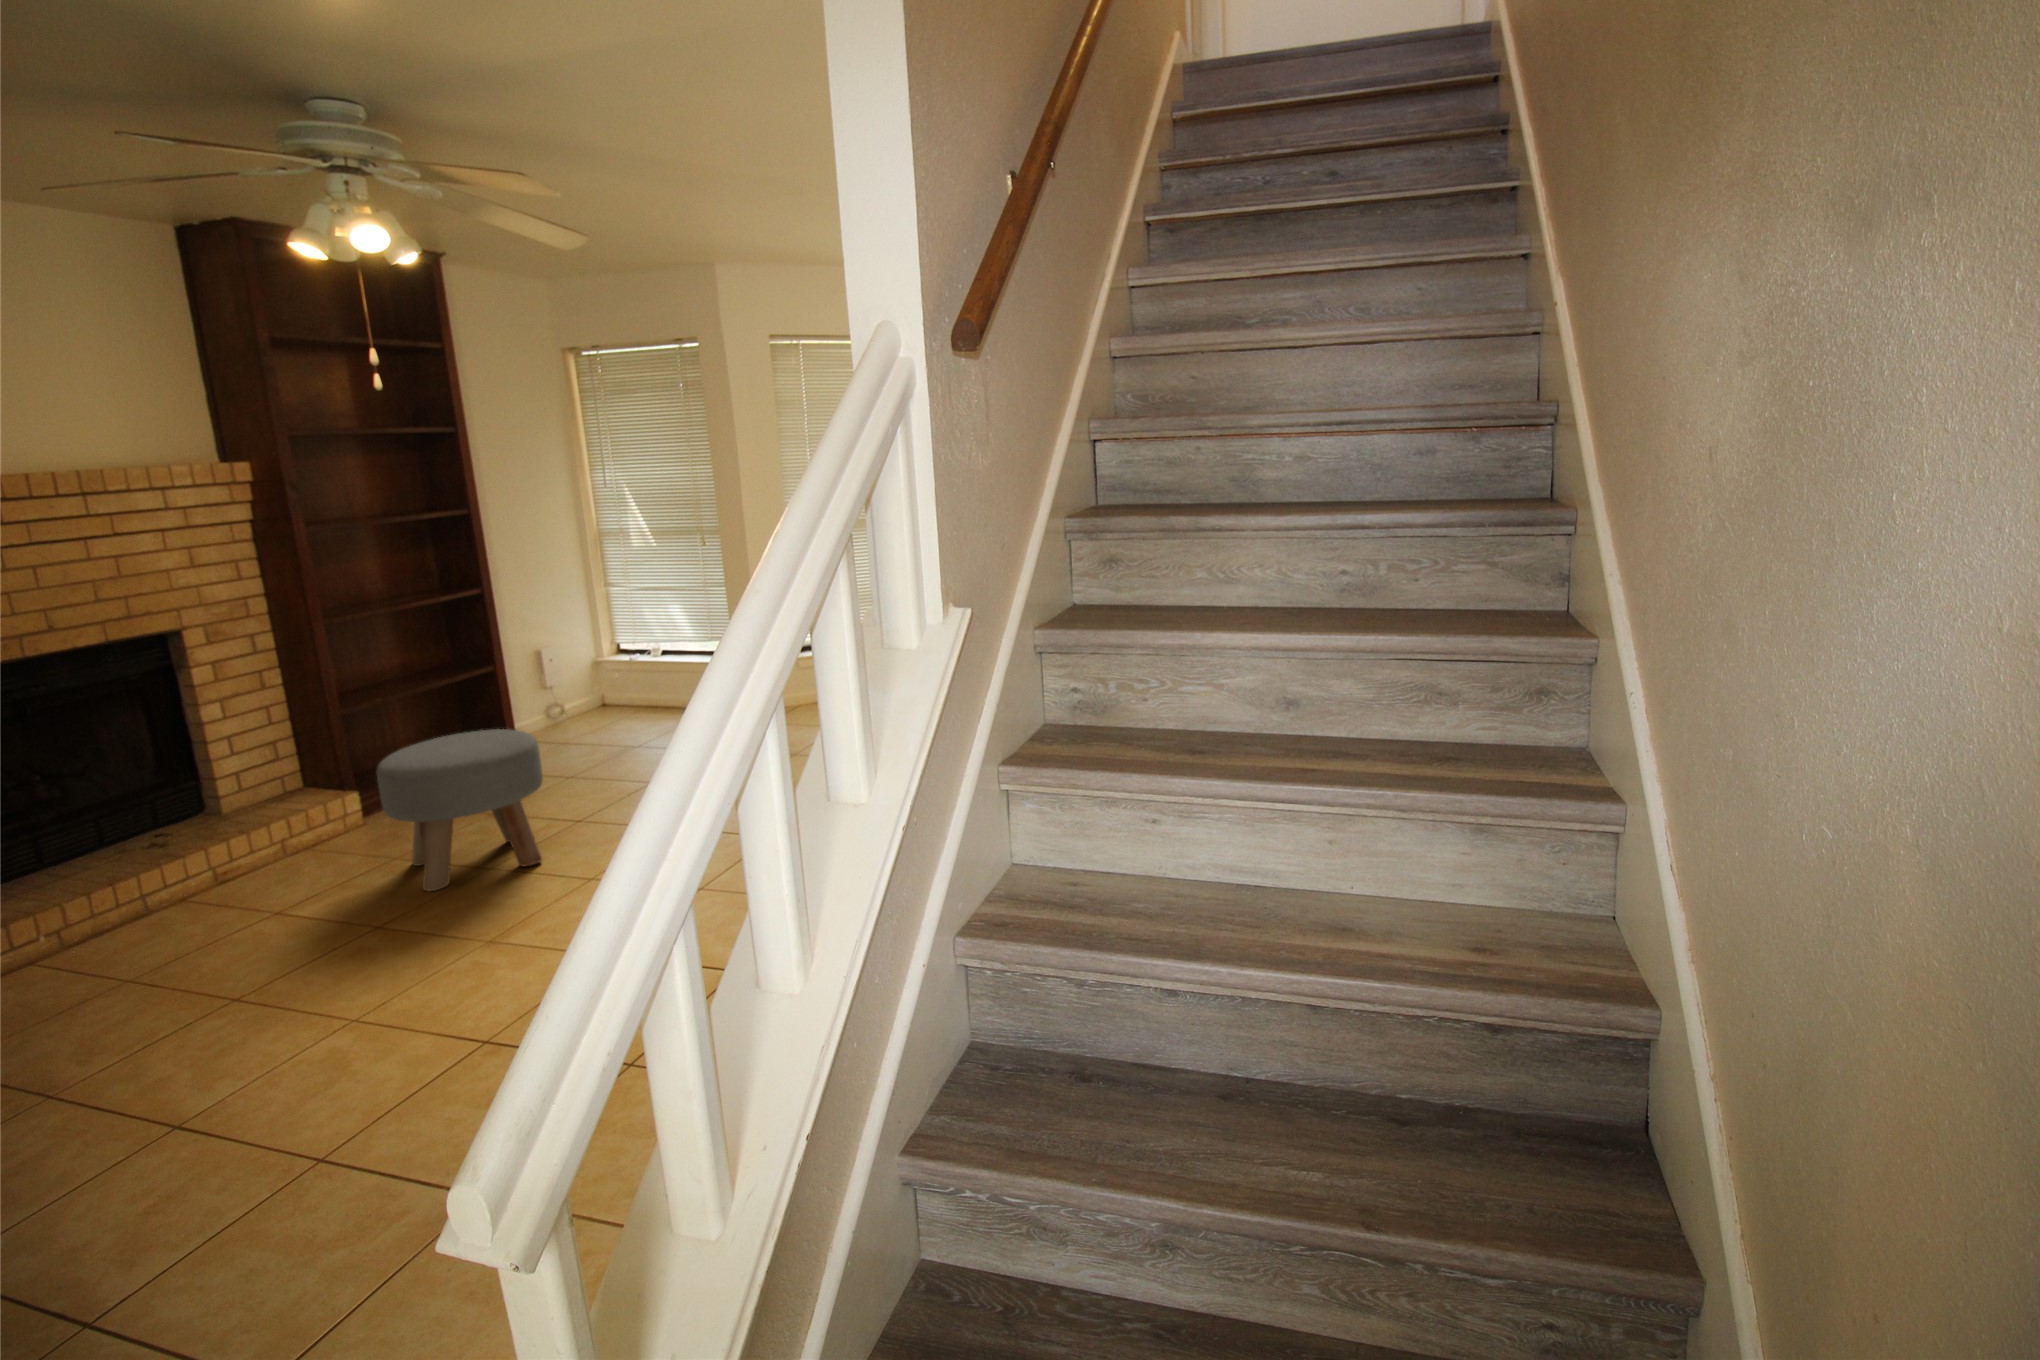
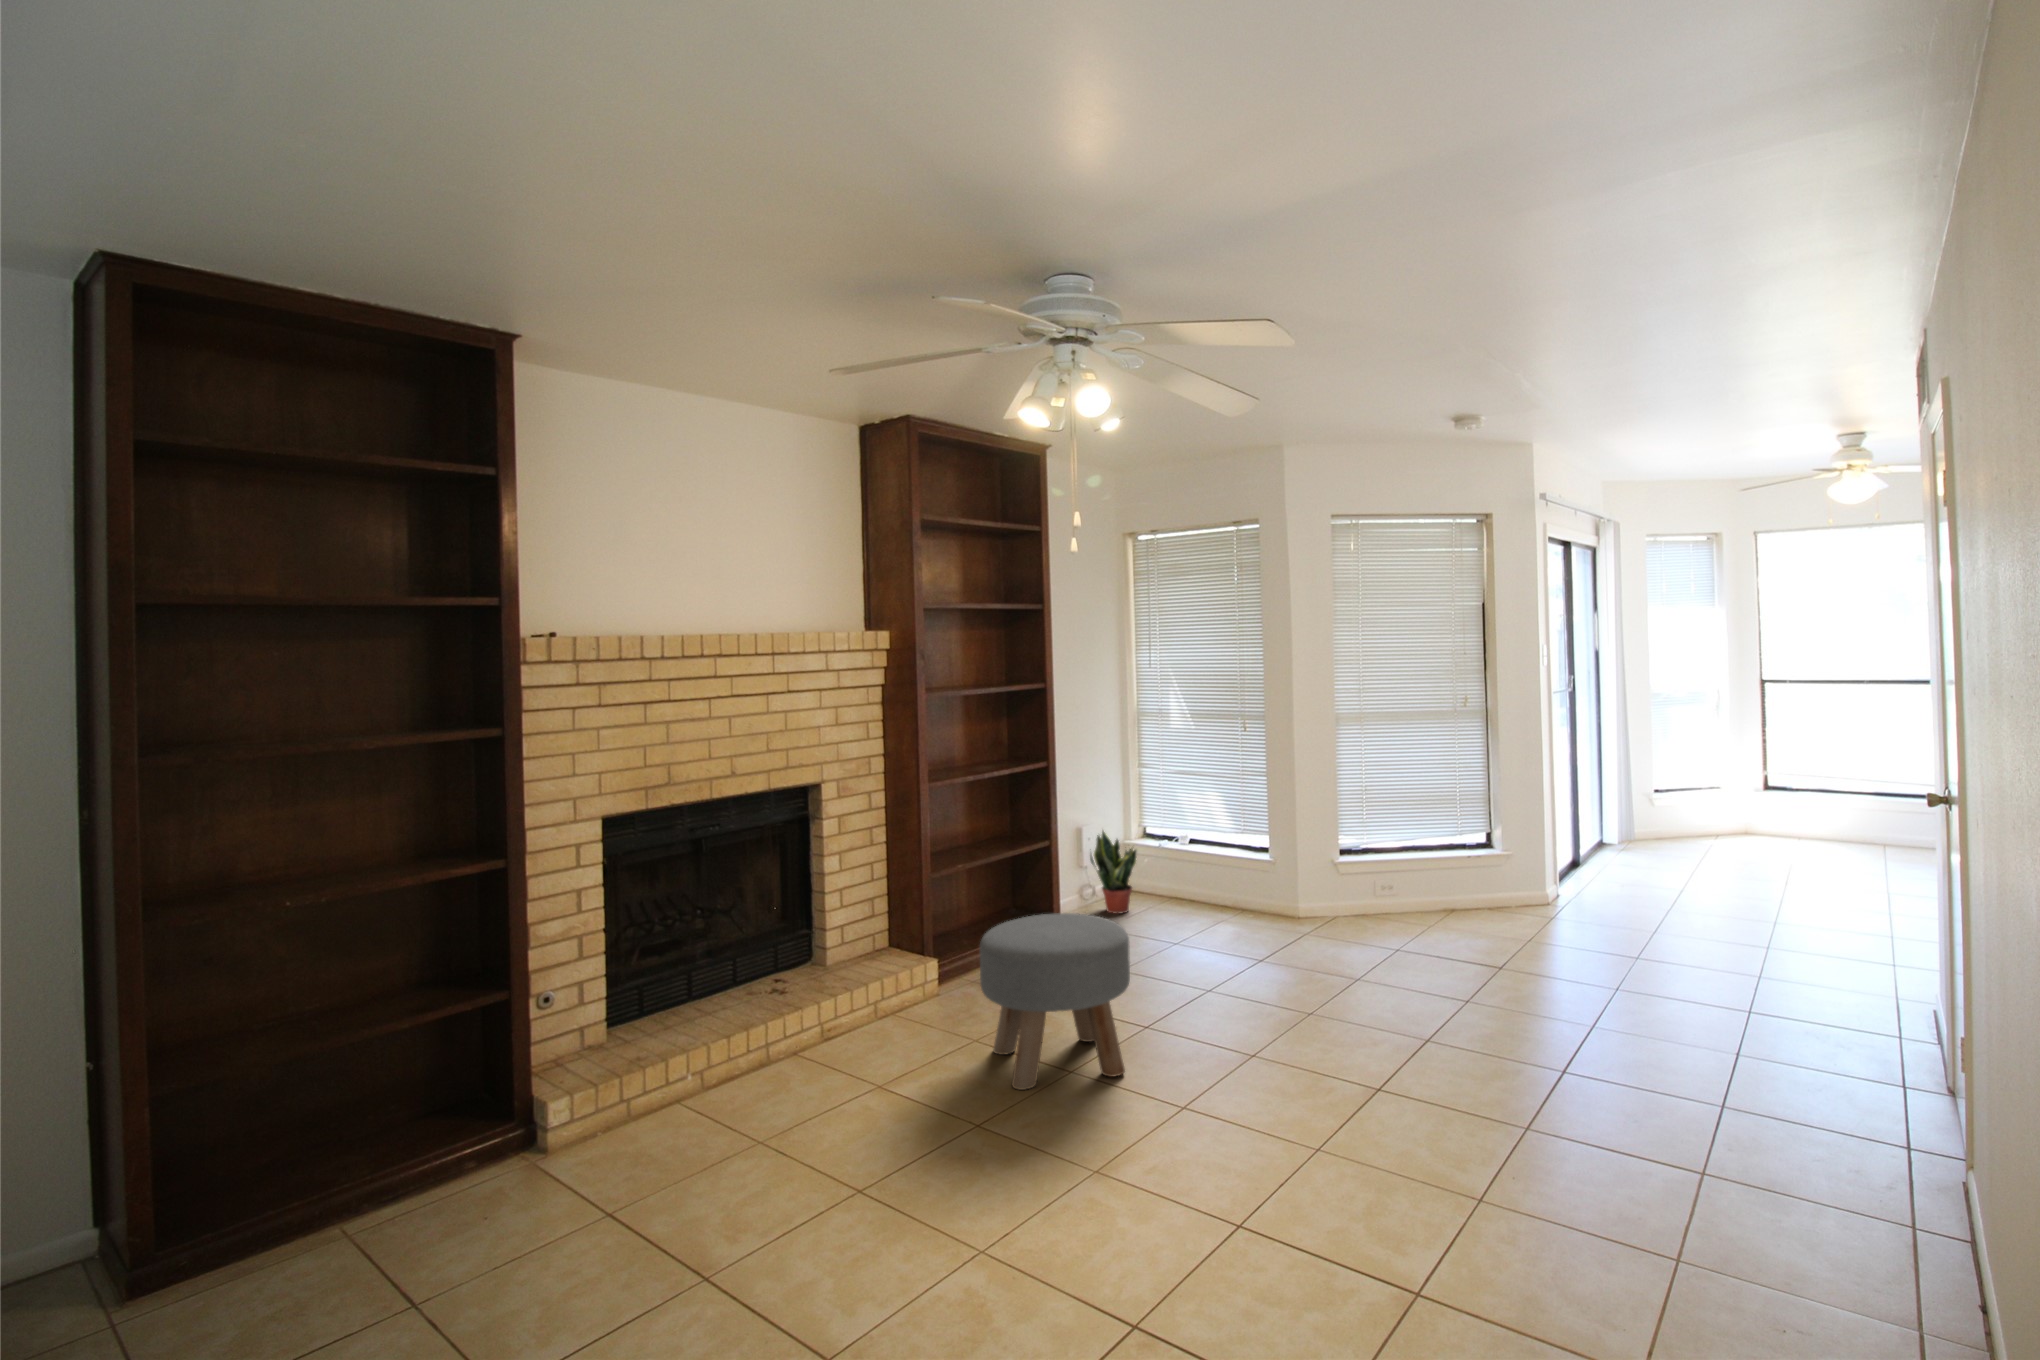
potted plant: none [551,648,606,728] -> present [1090,831,1136,914]

